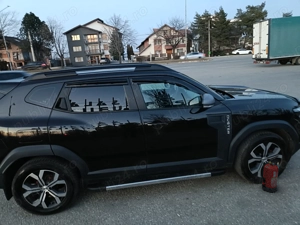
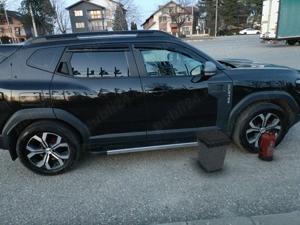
trash can: none [196,160,233,207] -> present [195,129,230,172]

